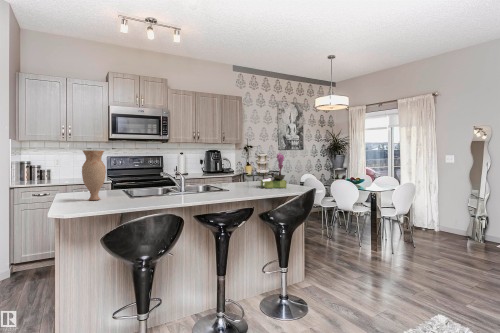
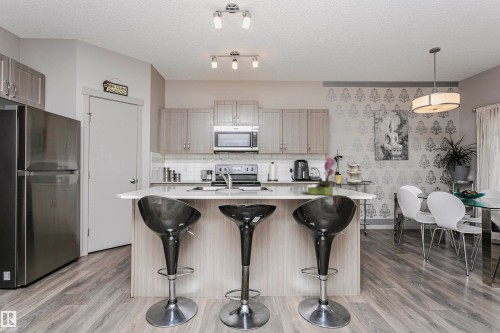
vase: present [82,150,106,200] -> none [139,154,157,193]

